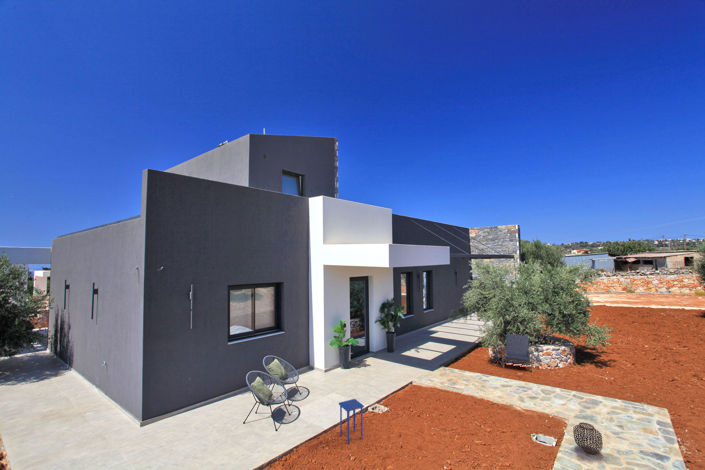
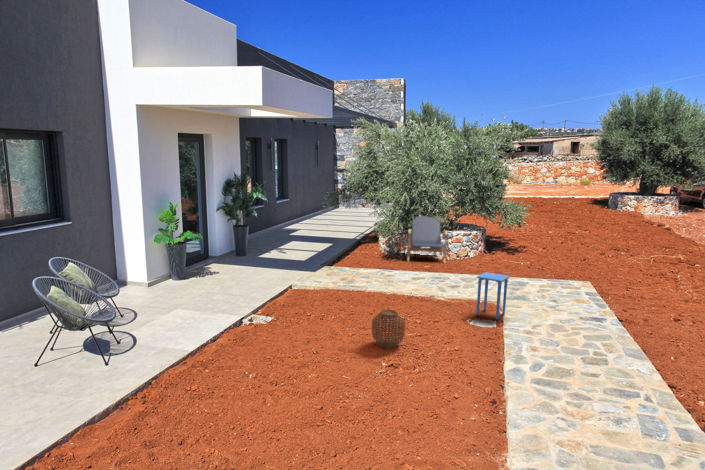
side table: present [339,399,364,443] -> present [476,272,509,319]
woven basket: present [573,422,603,454] -> present [372,310,405,348]

